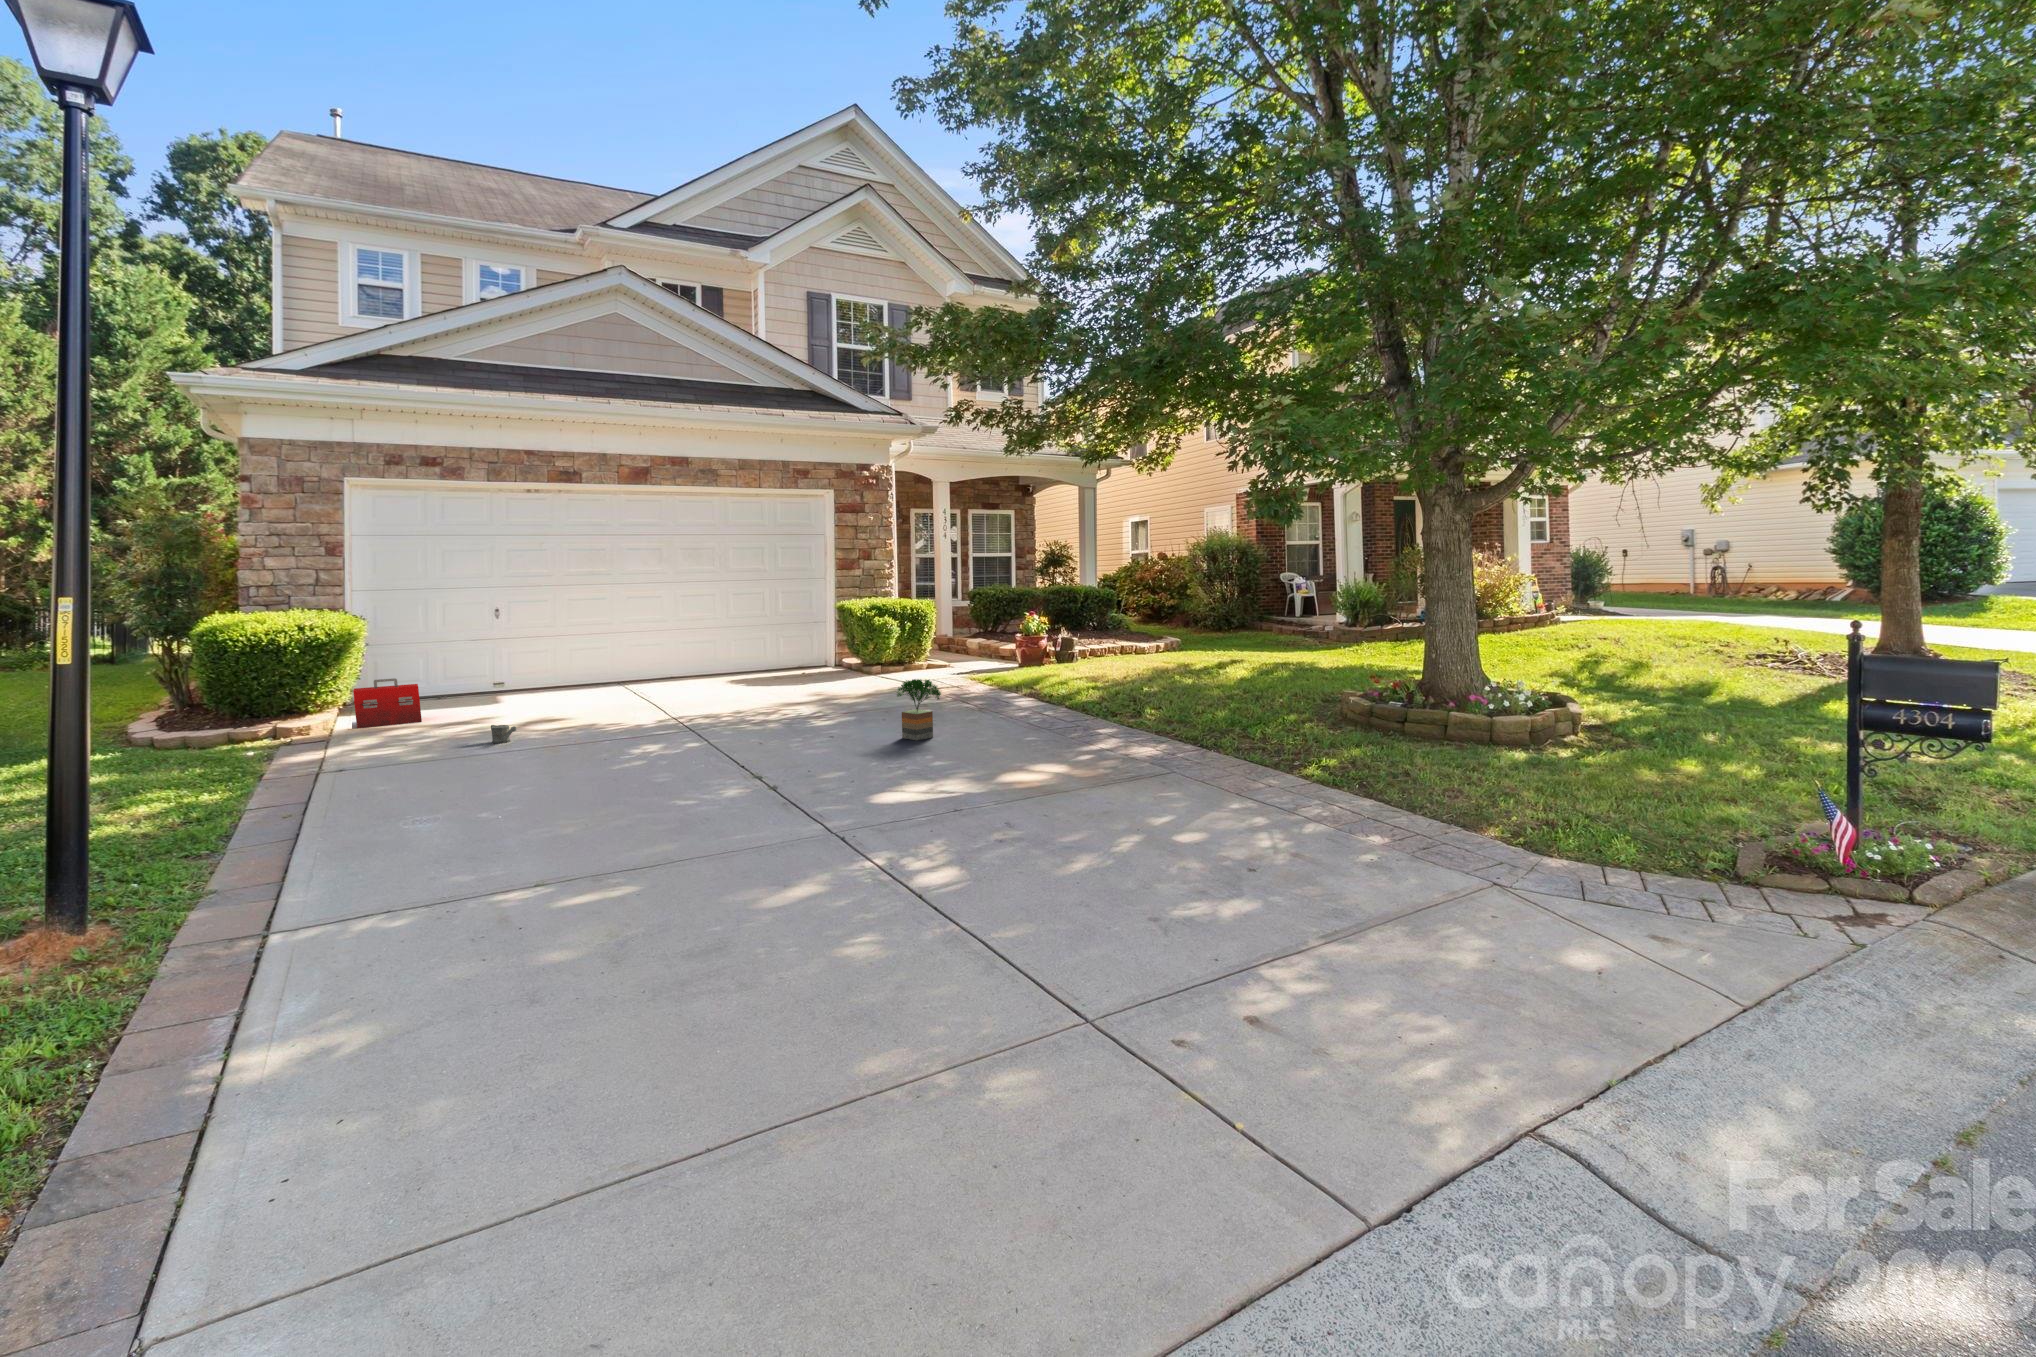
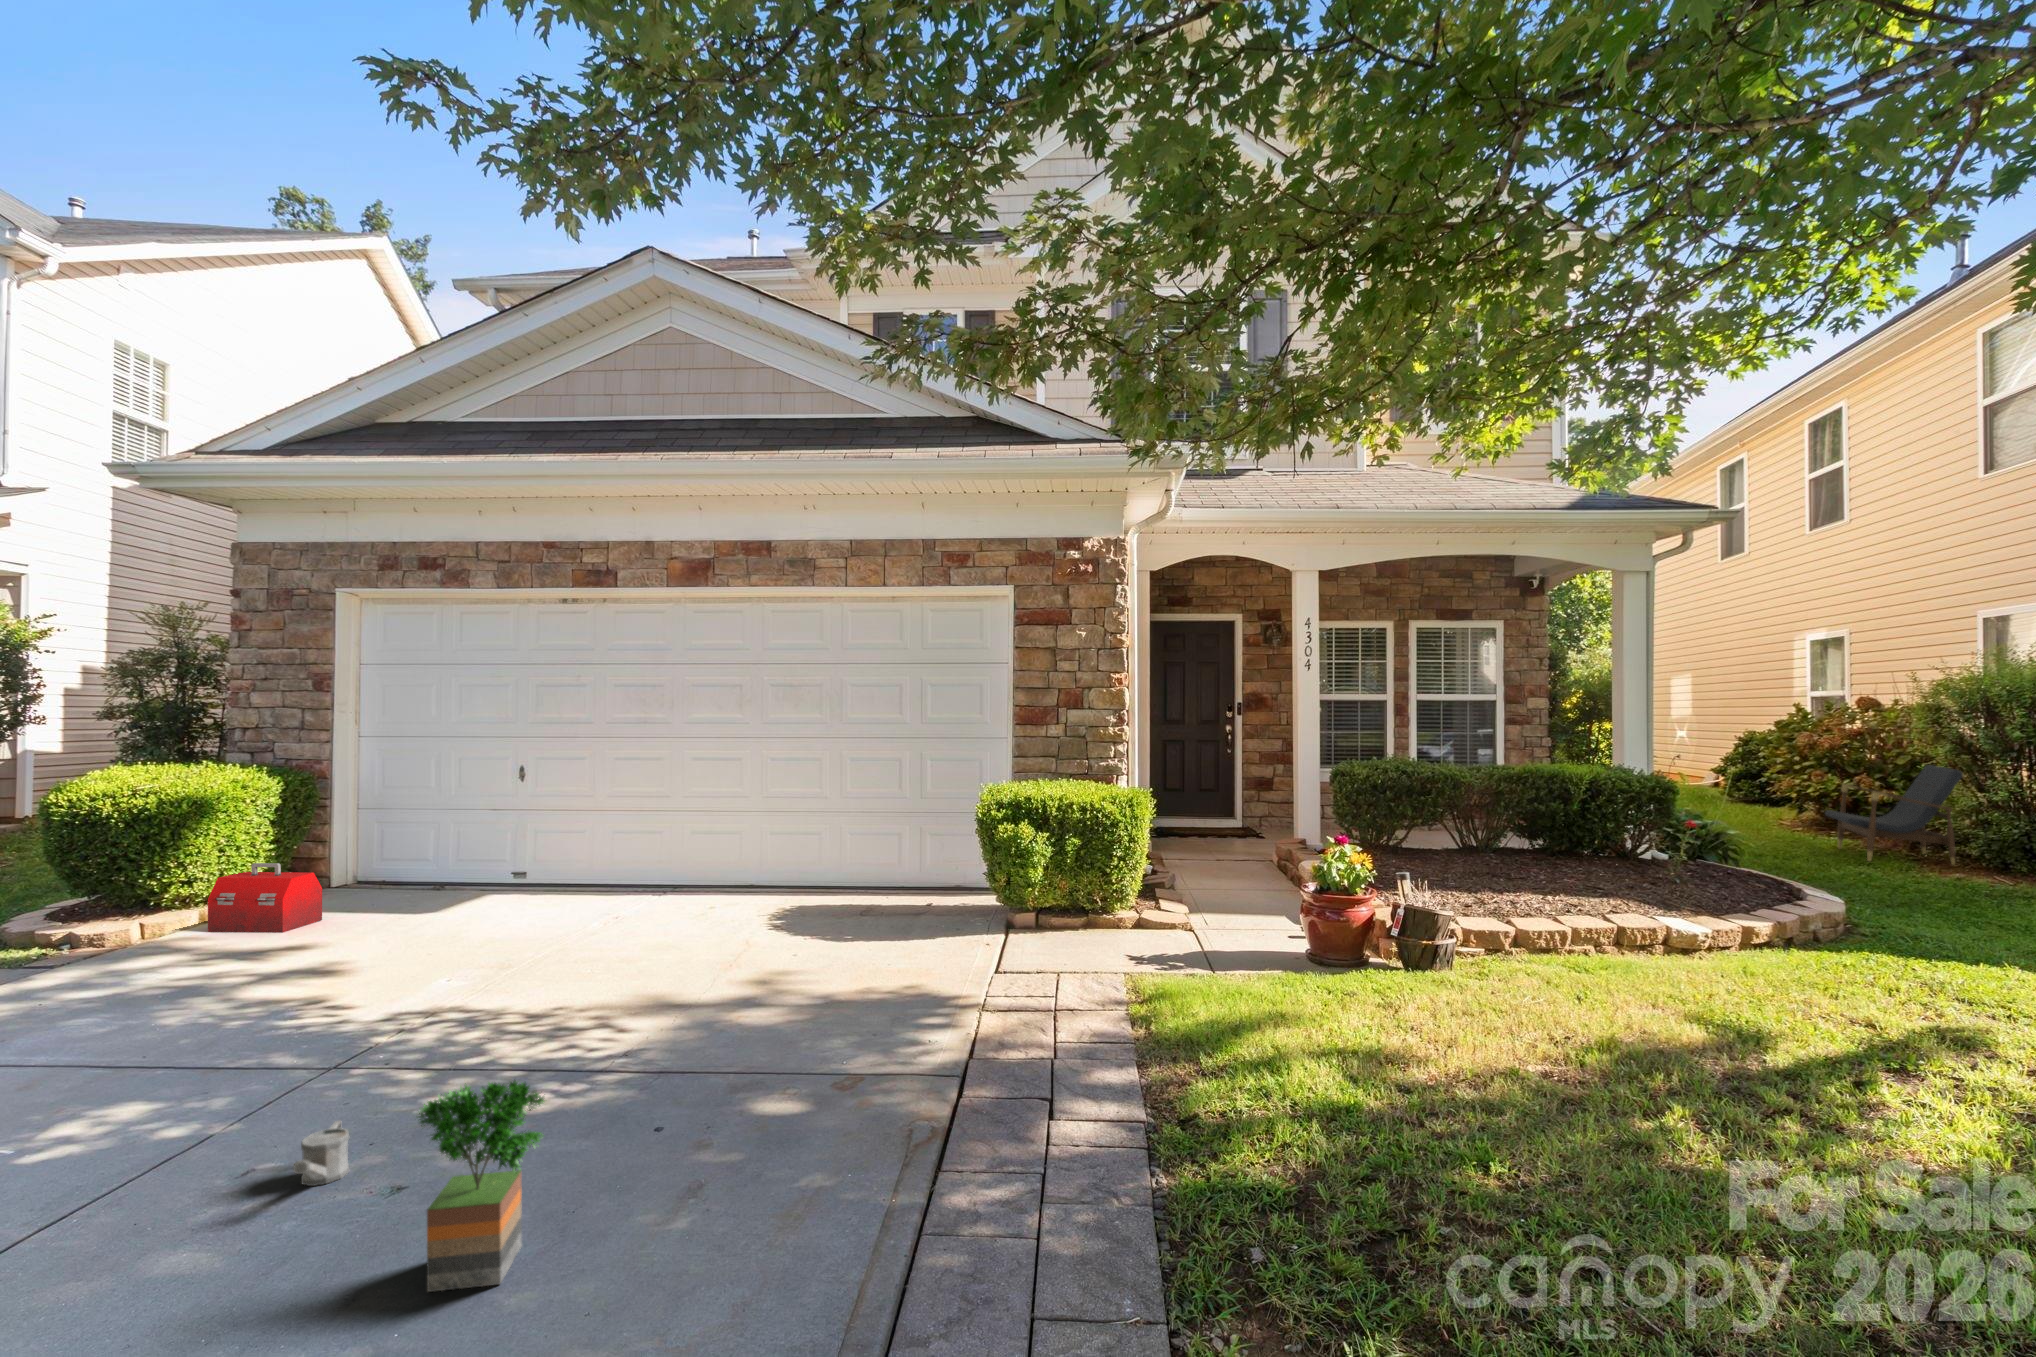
lounge chair: none [1155,583,1205,628] -> present [1825,765,1963,864]
watering can: present [491,725,516,743] -> present [293,1121,349,1186]

